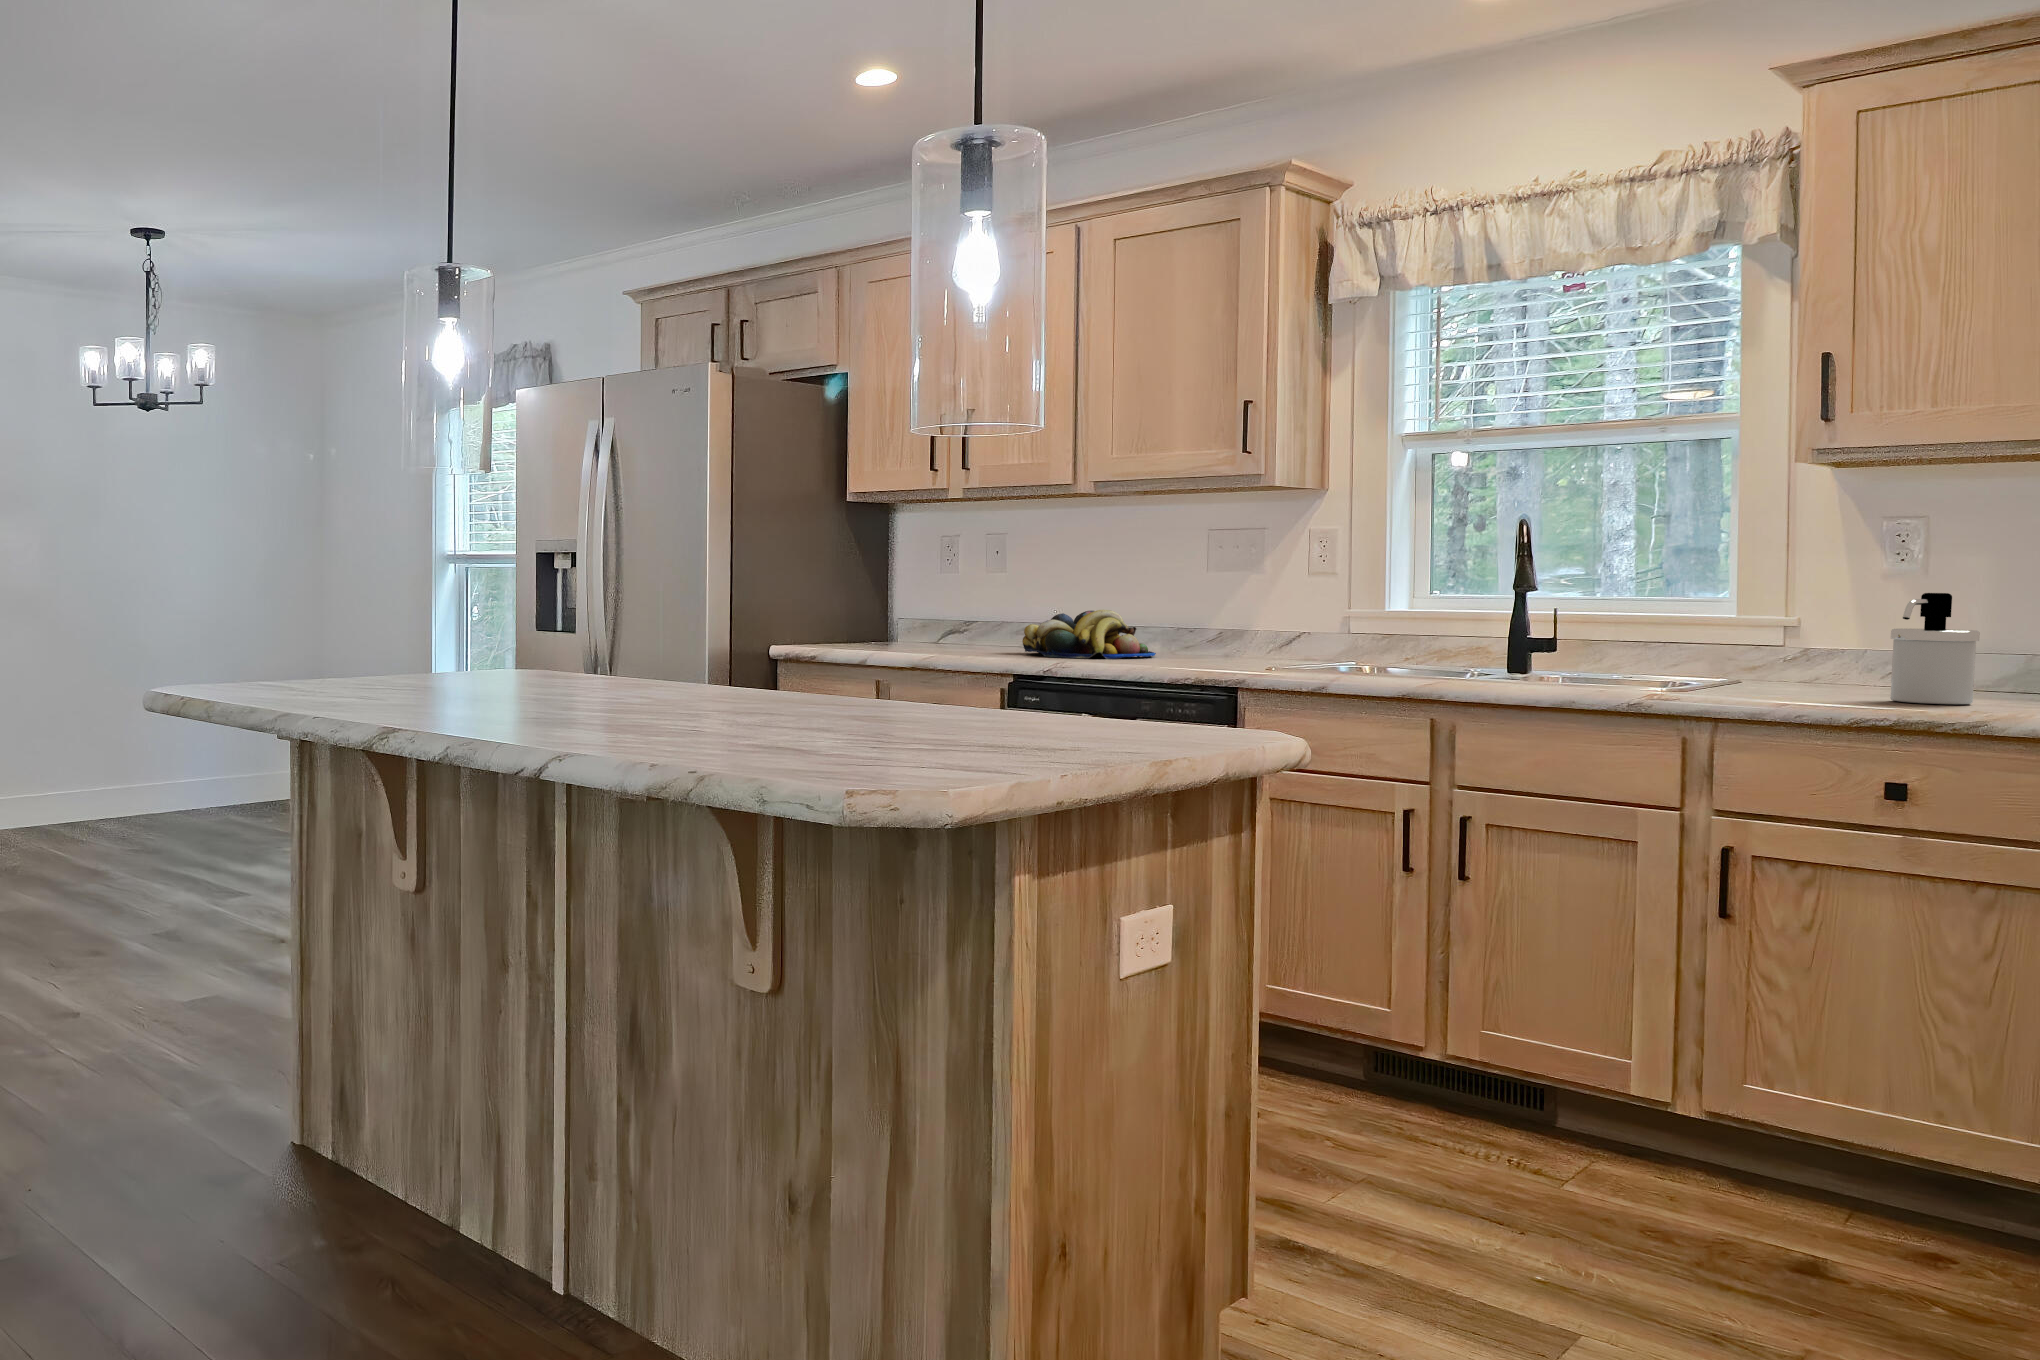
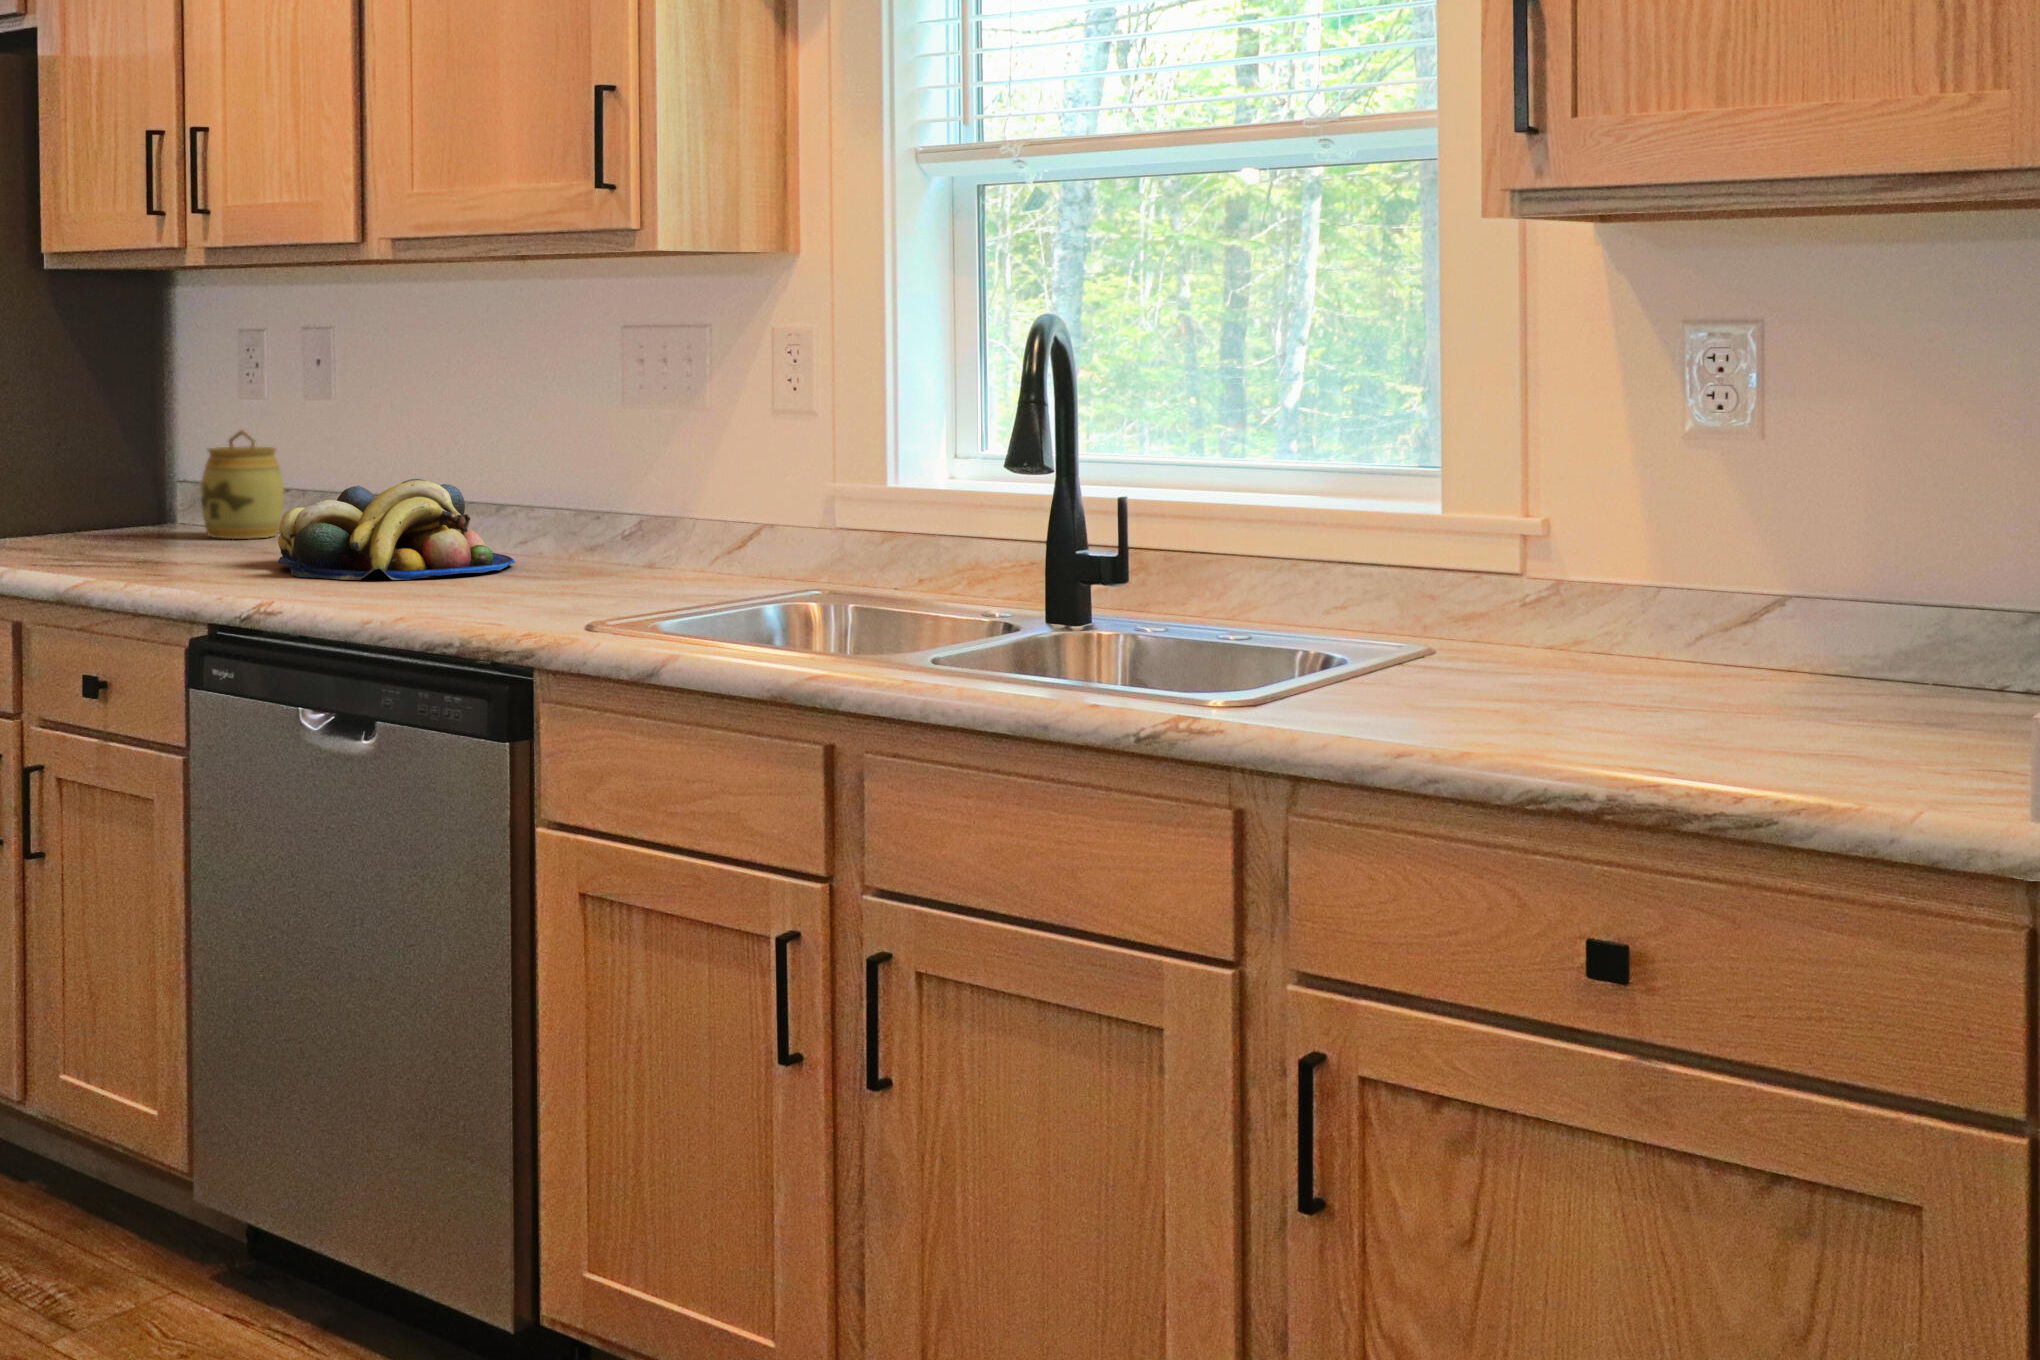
jar: none [935,588,981,646] -> present [200,430,284,539]
soap dispenser: present [1890,593,1980,704] -> none [1625,496,1788,743]

